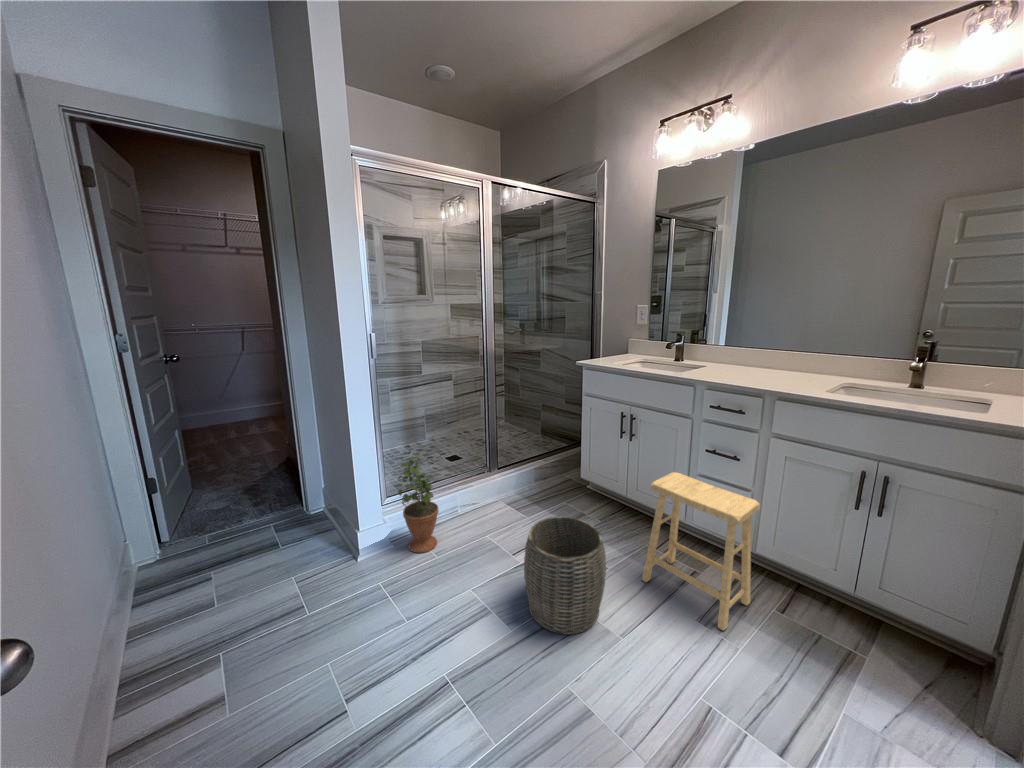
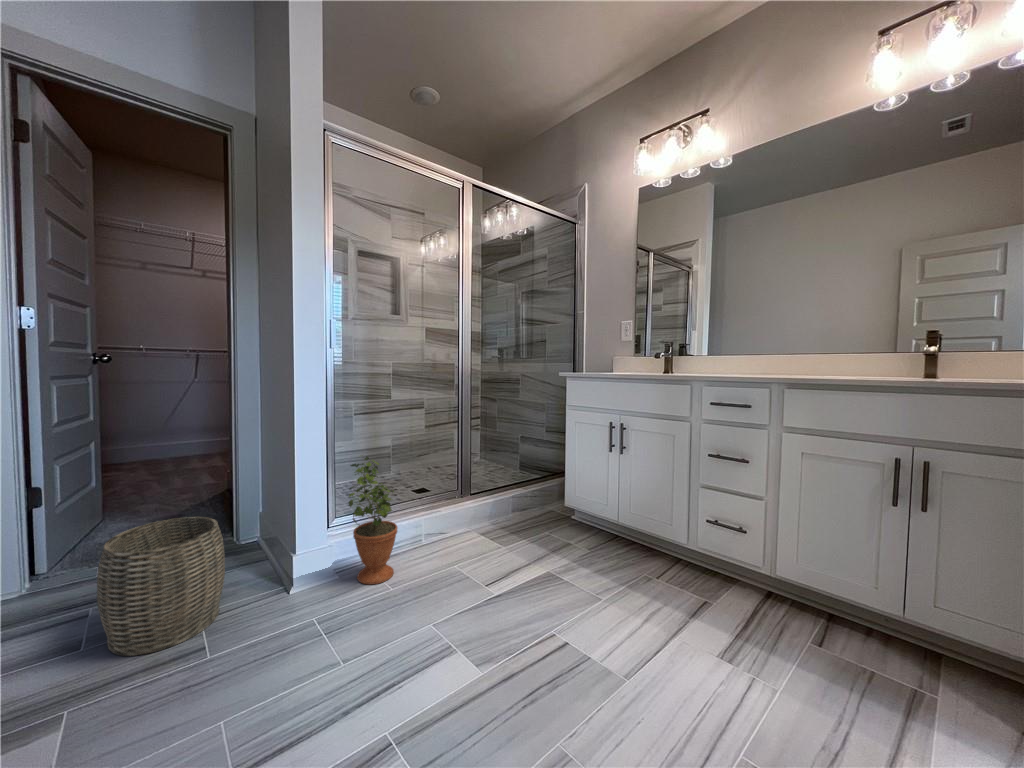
footstool: present [642,472,760,631] -> none [644,477,782,669]
woven basket: present [524,517,606,635] -> present [97,517,225,656]

